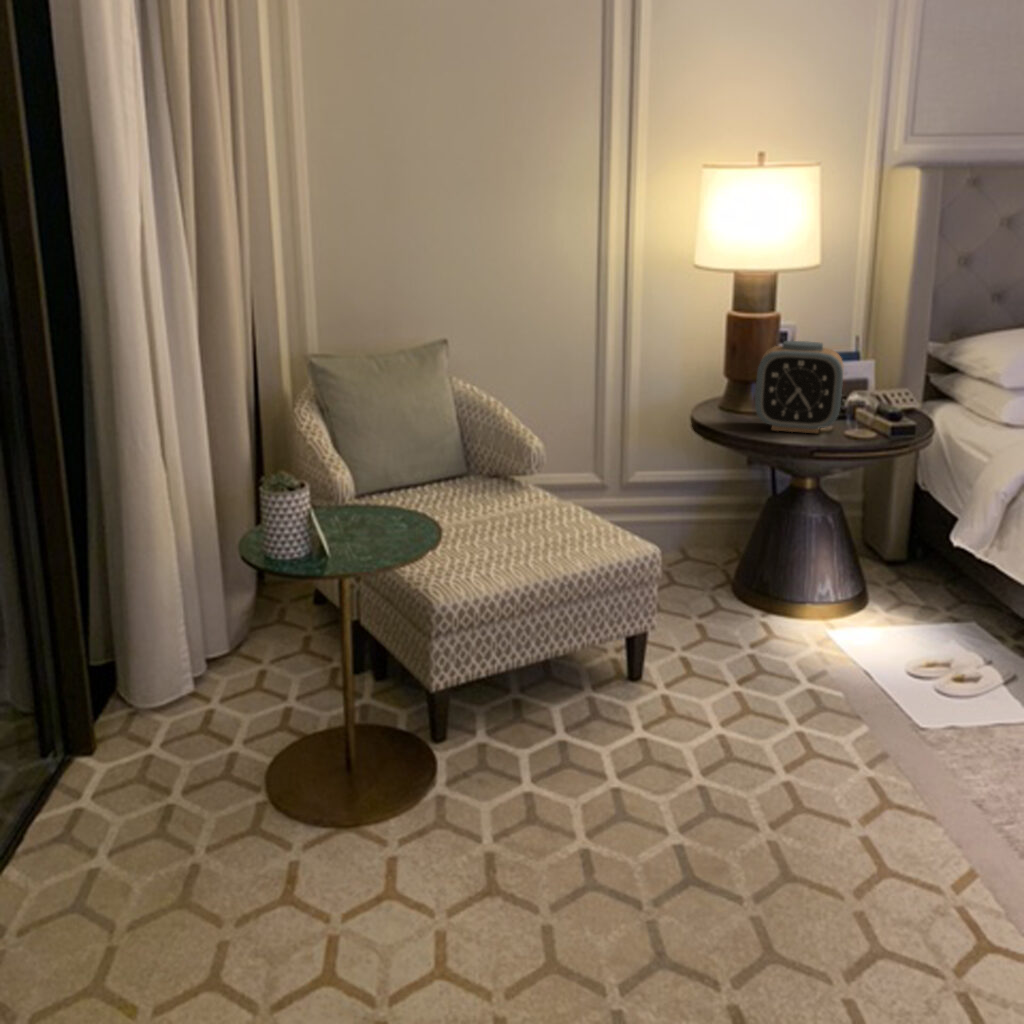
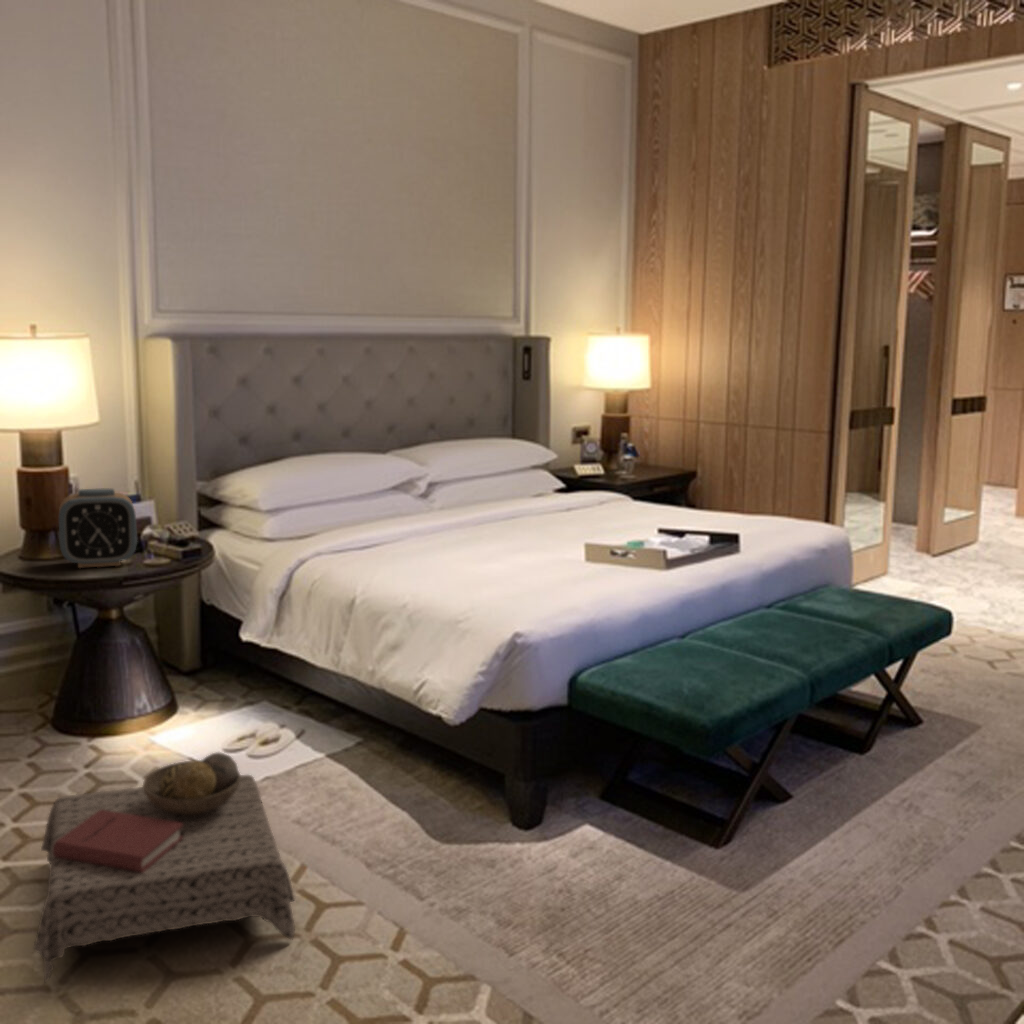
ottoman: none [638,685,948,953] -> present [34,753,295,982]

